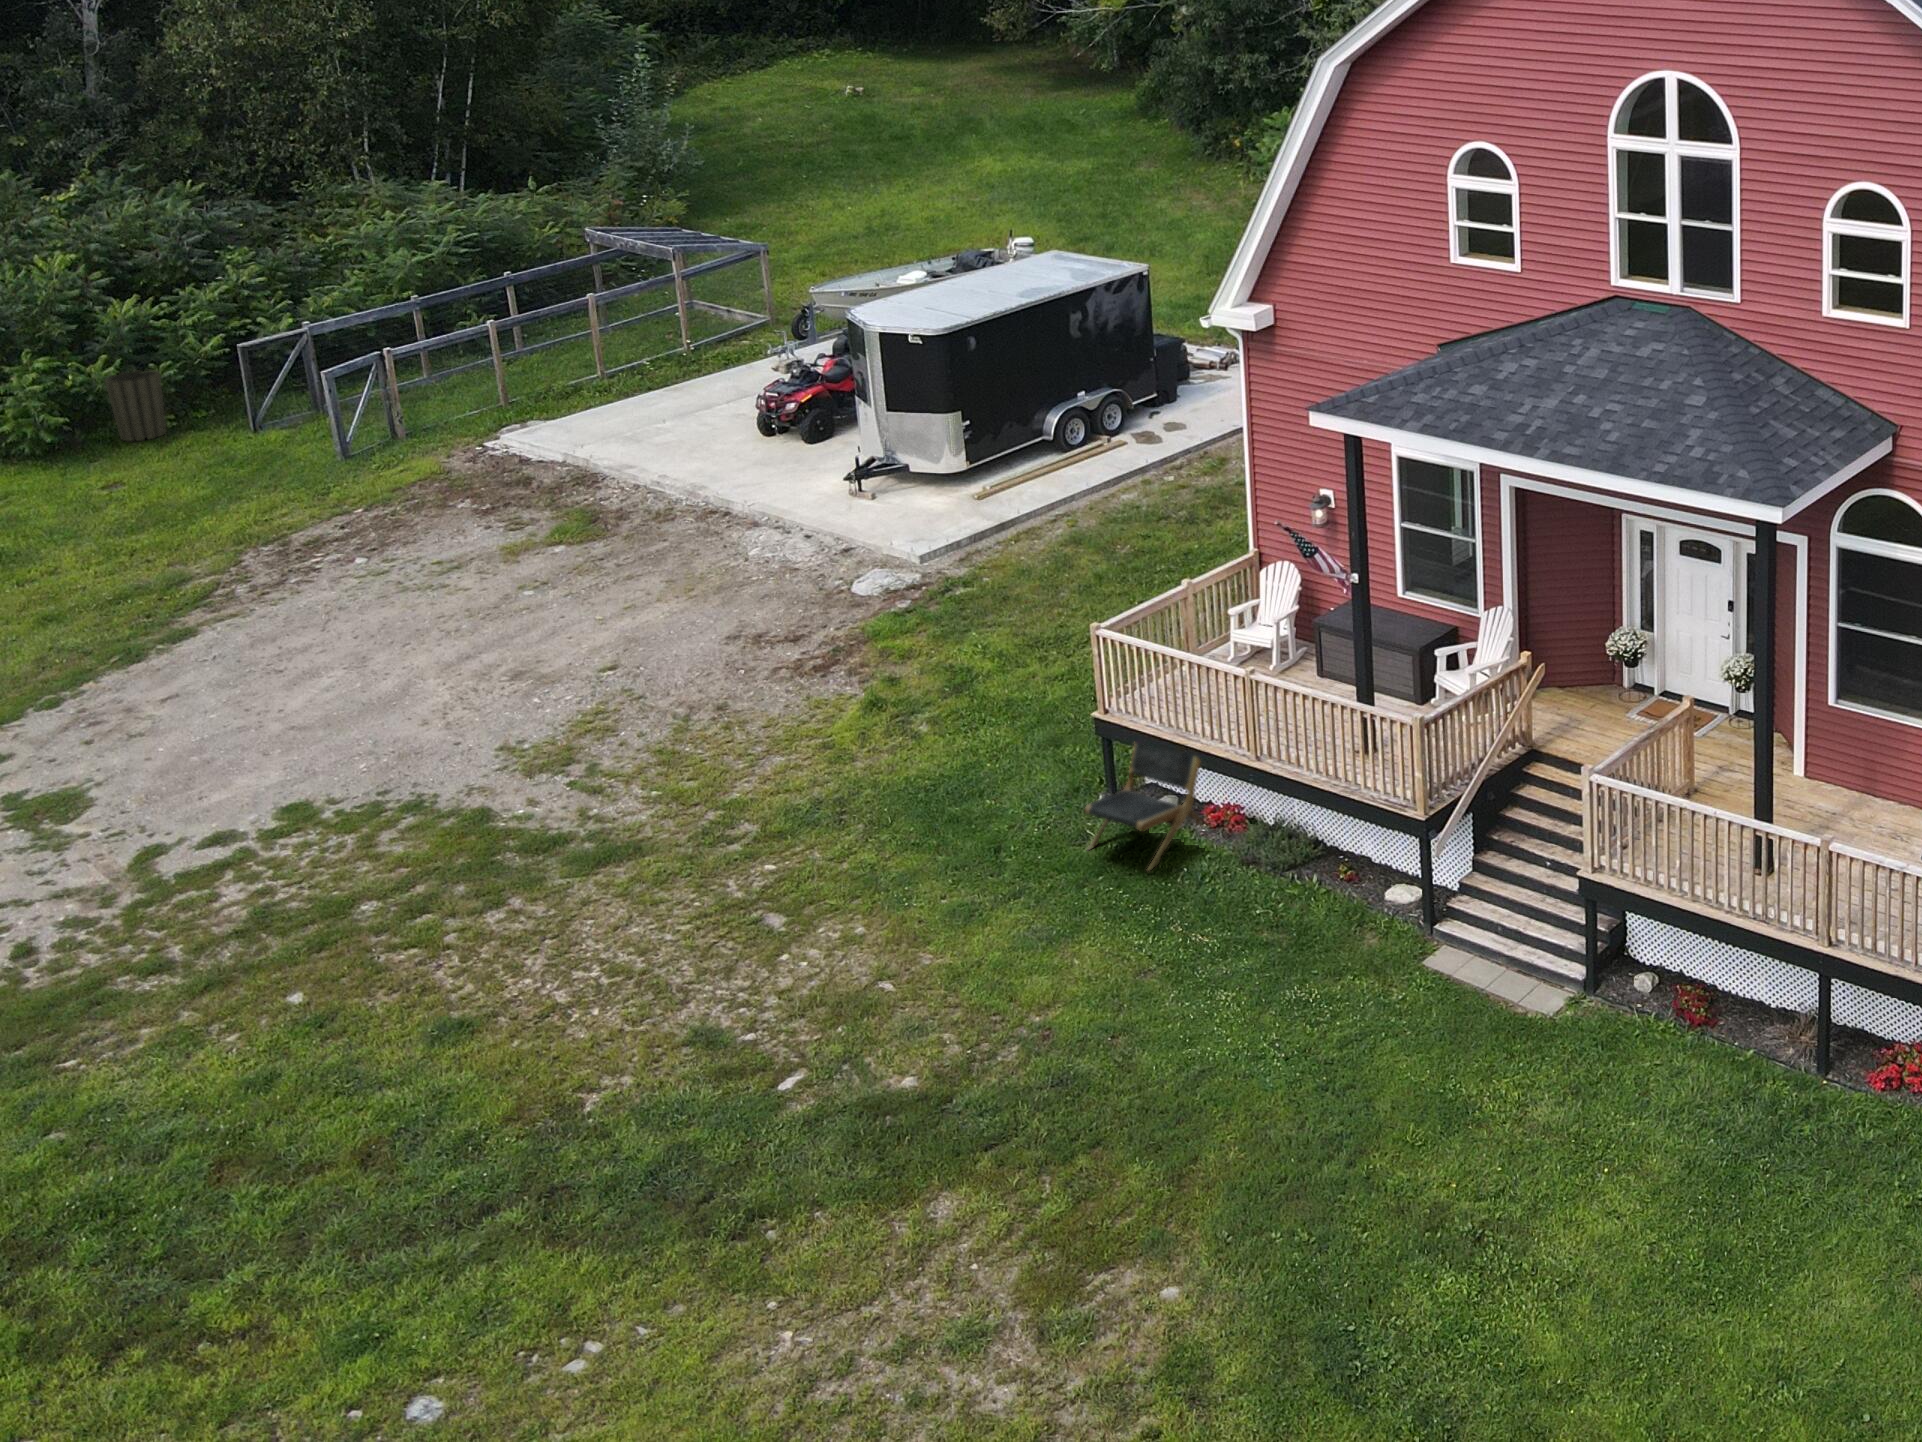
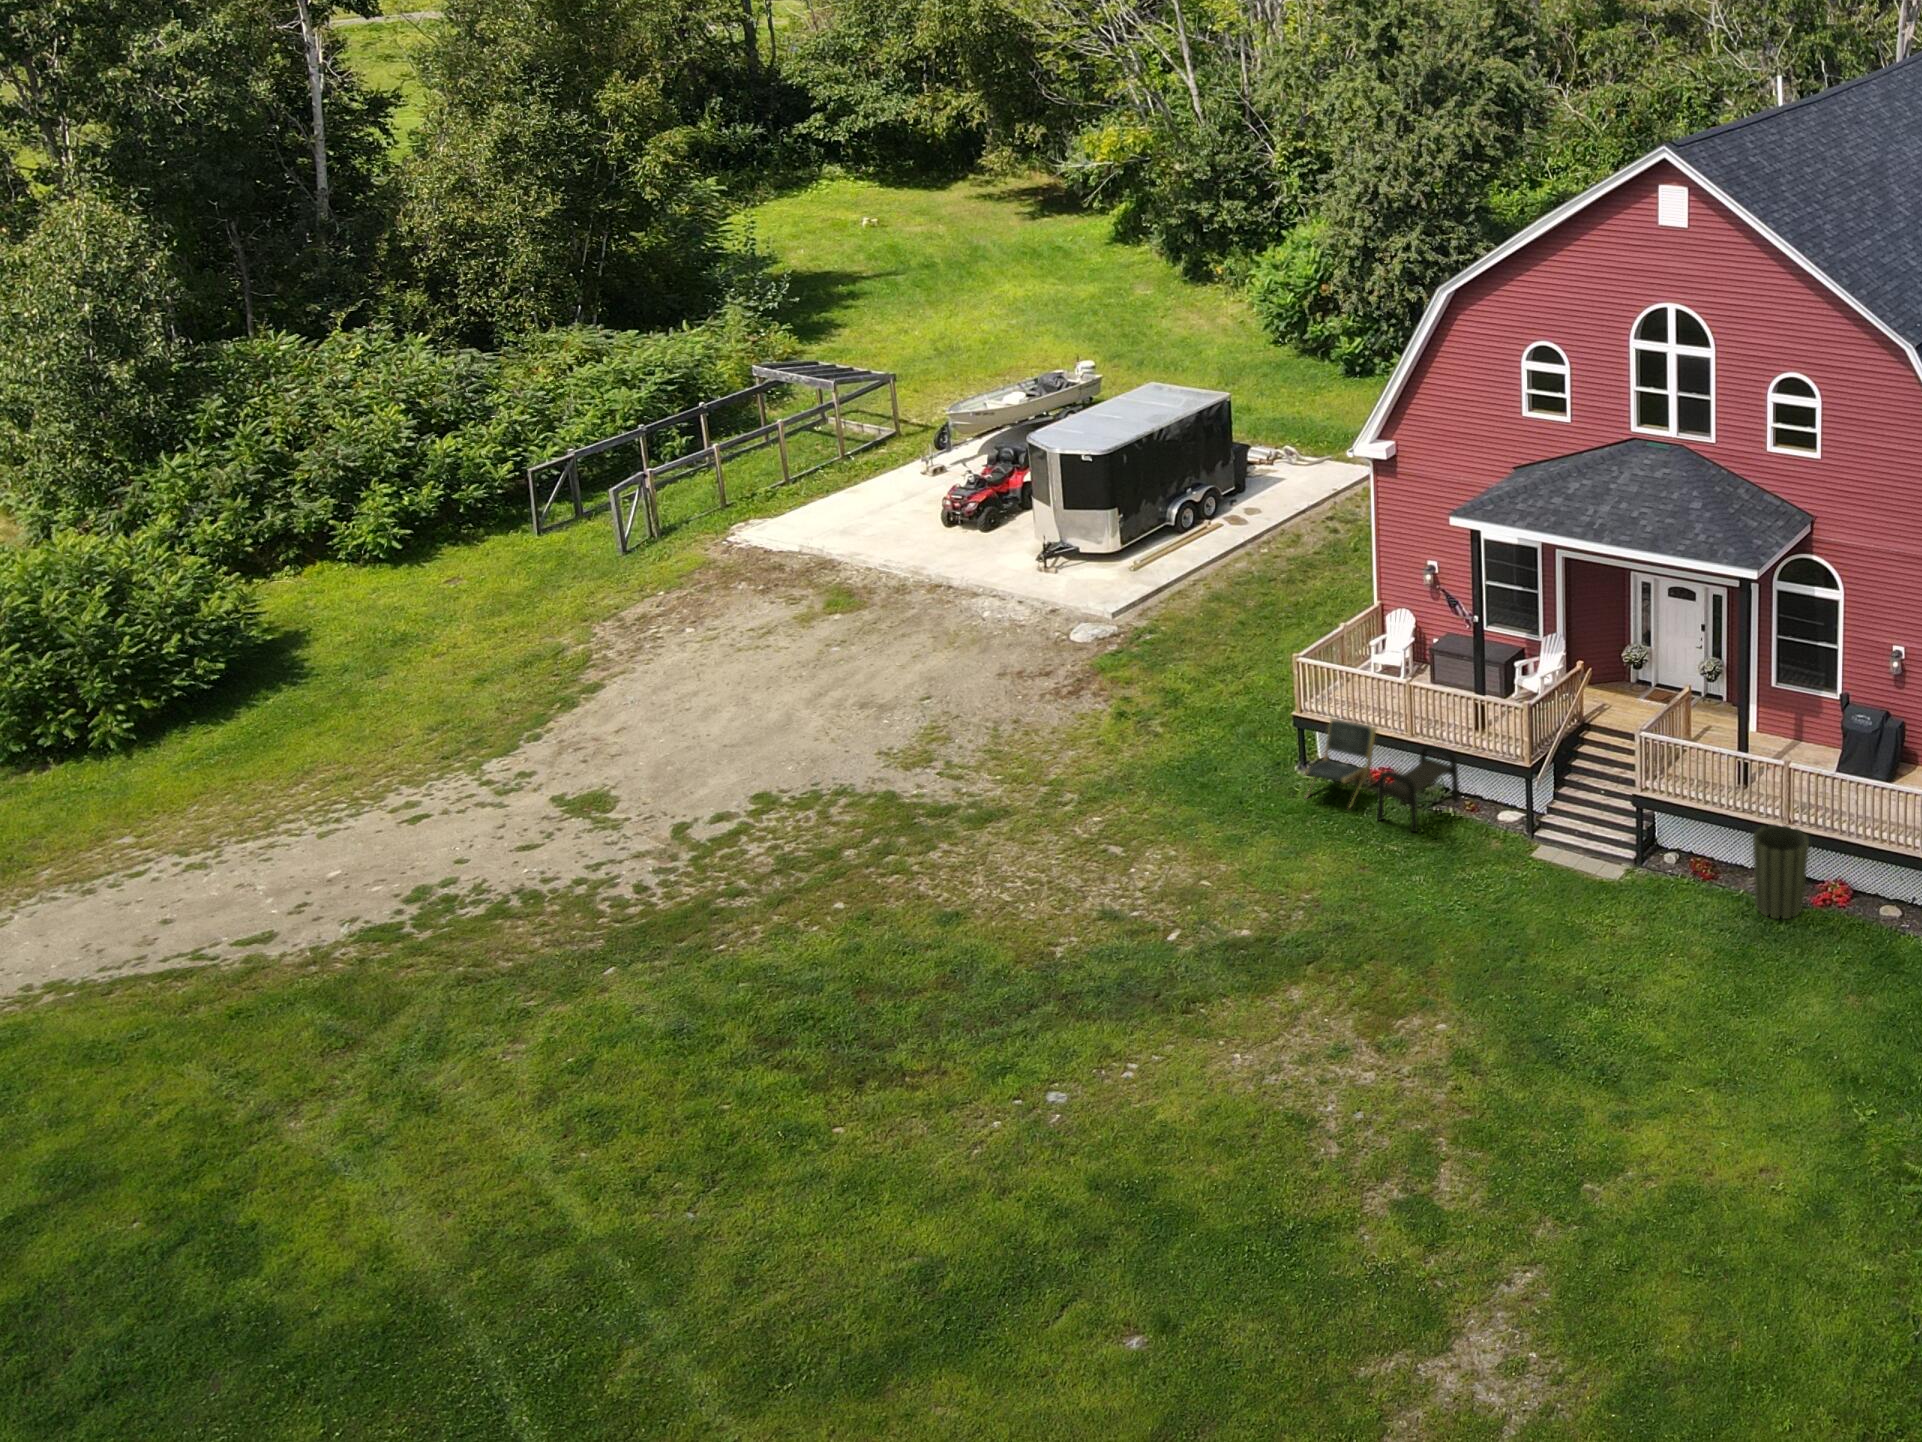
trash can: present [105,369,166,441] -> present [1753,824,1809,920]
bench: none [1184,773,1324,916] -> present [1377,746,1459,832]

